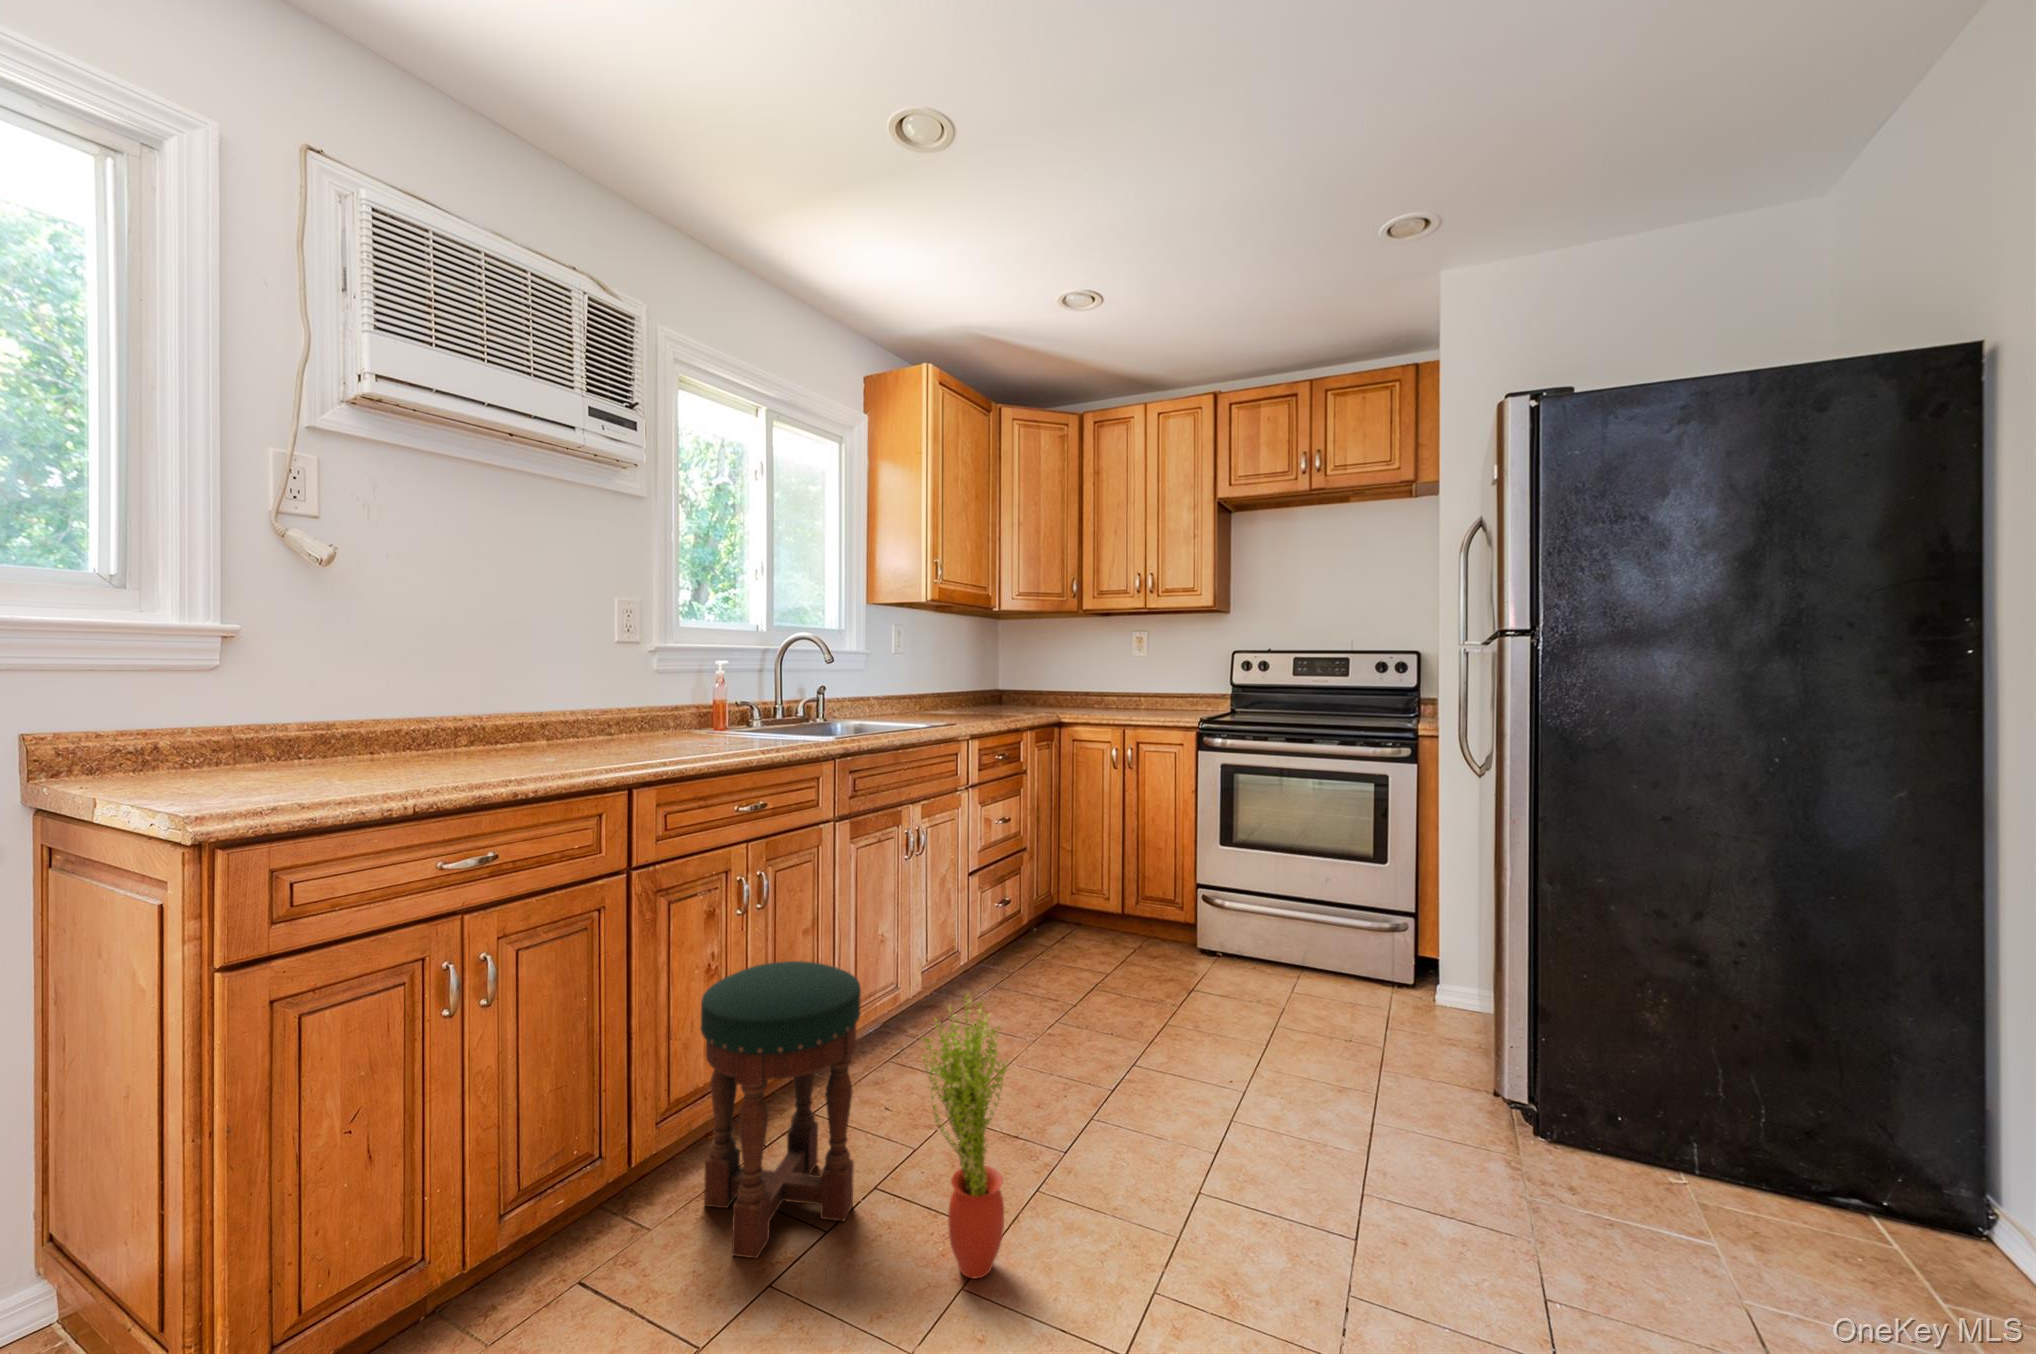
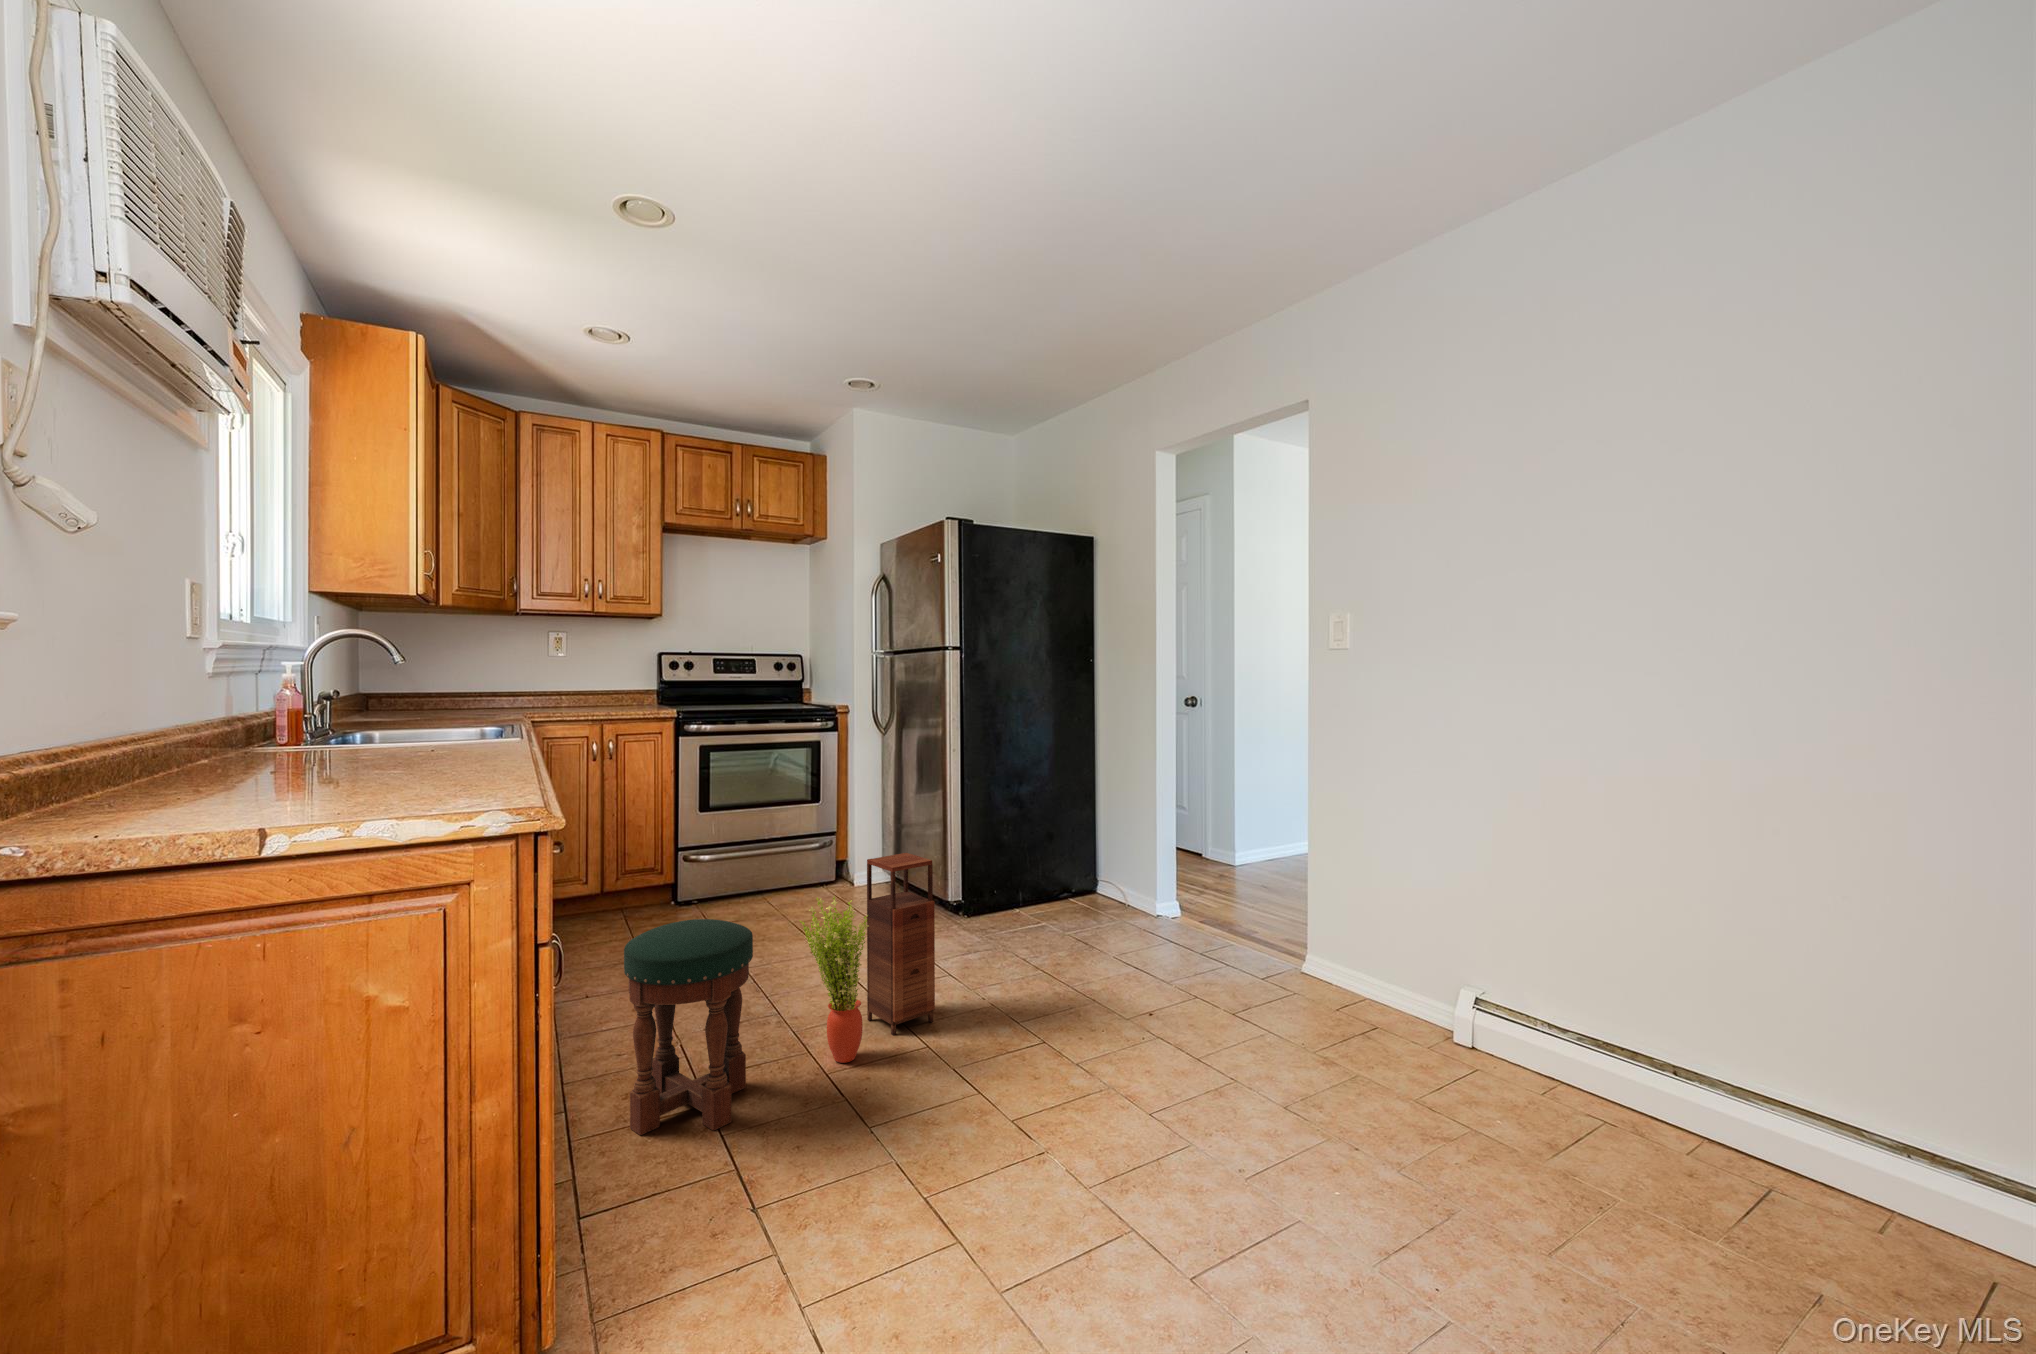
storage cabinet: none [1083,961,1183,1301] -> present [867,853,935,1035]

